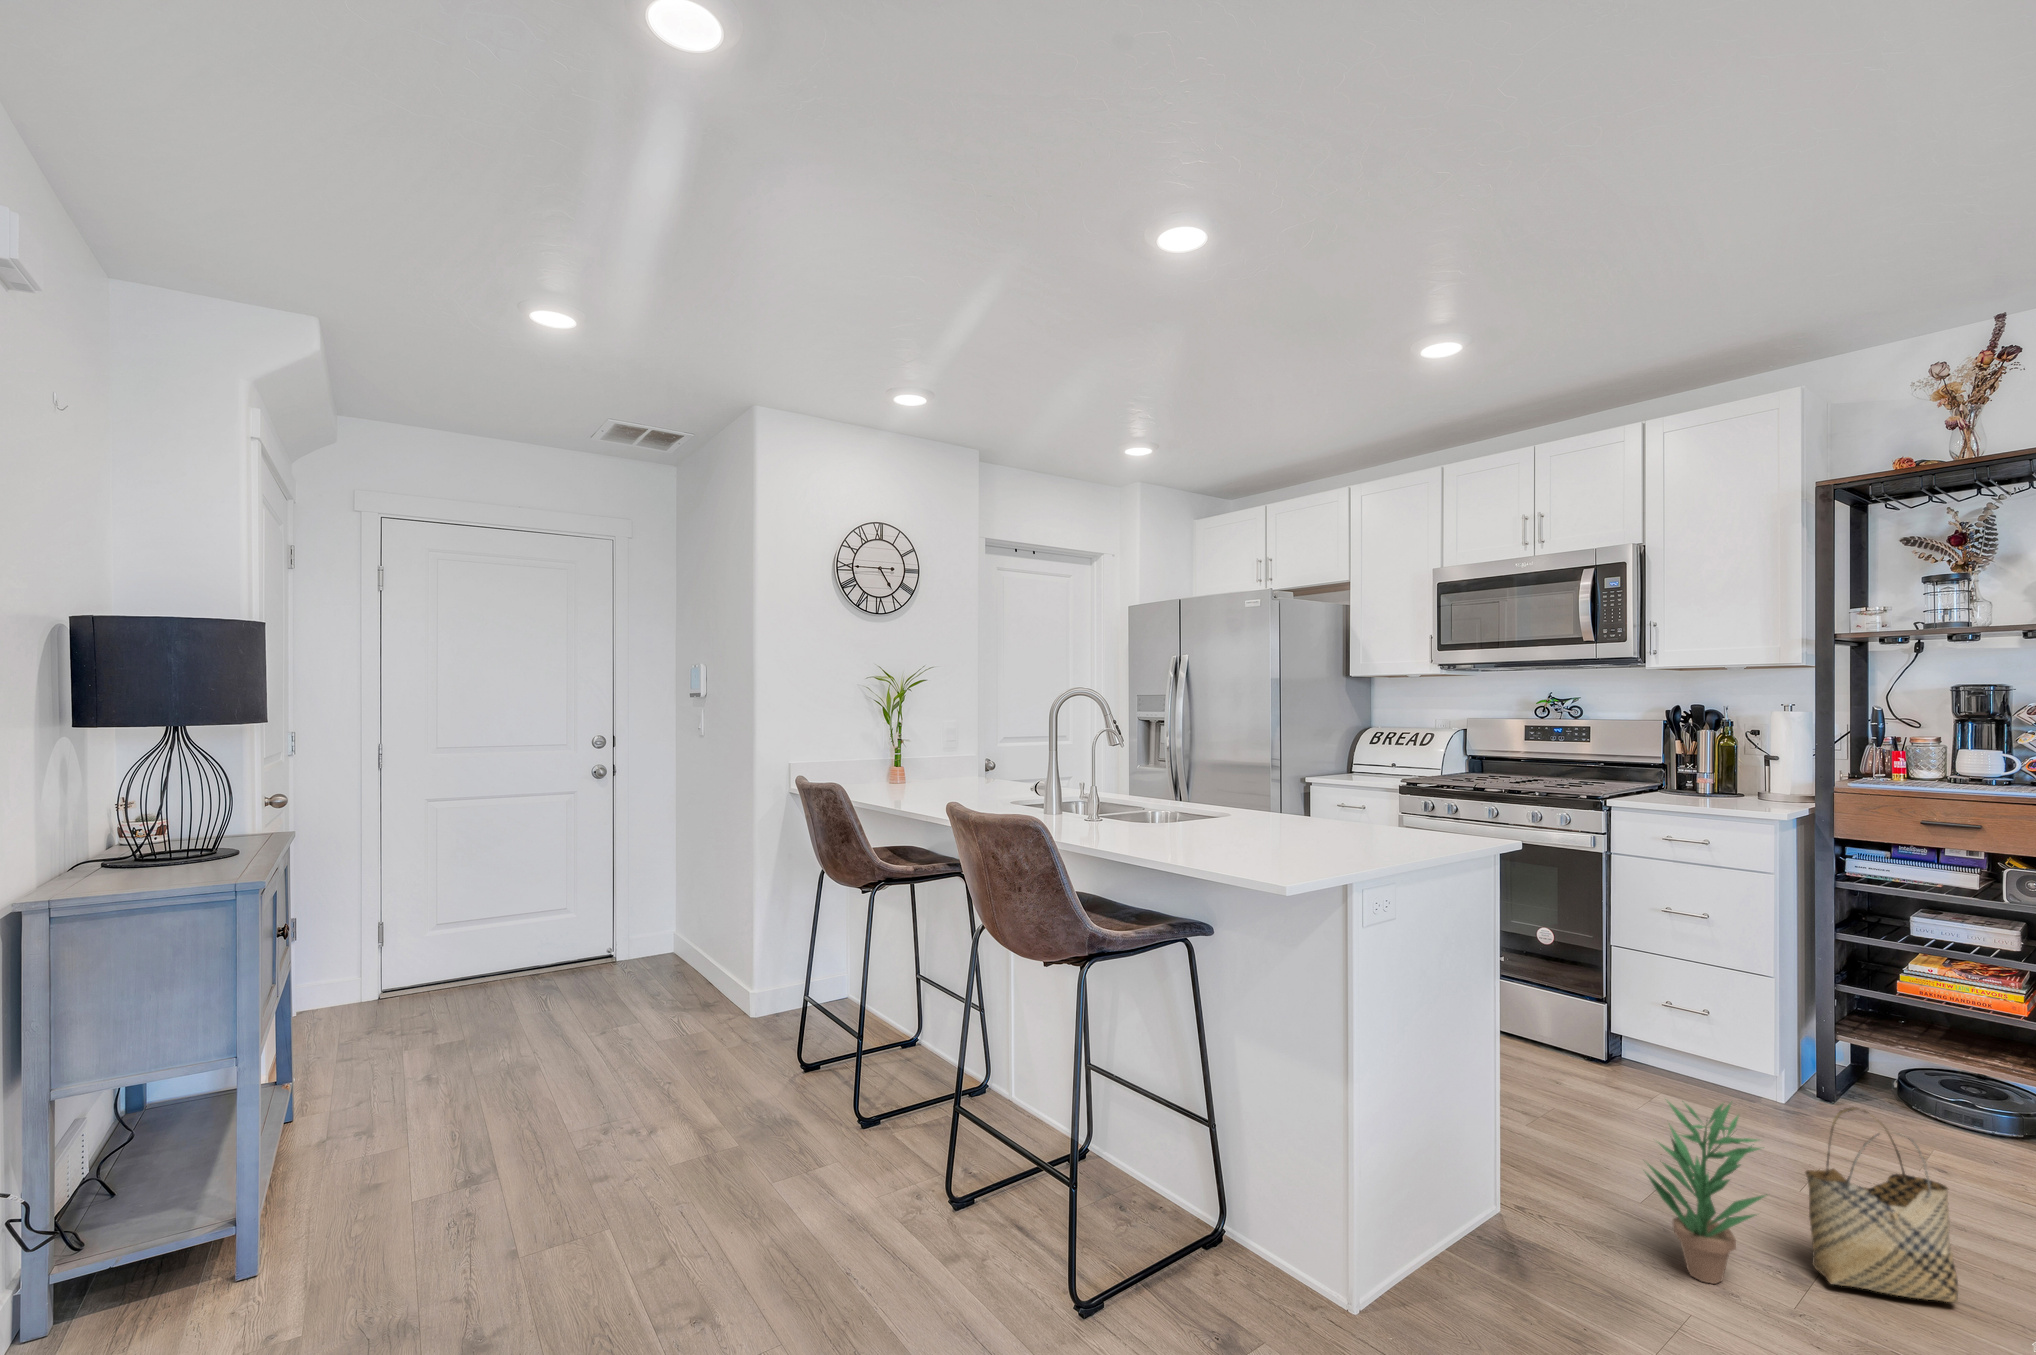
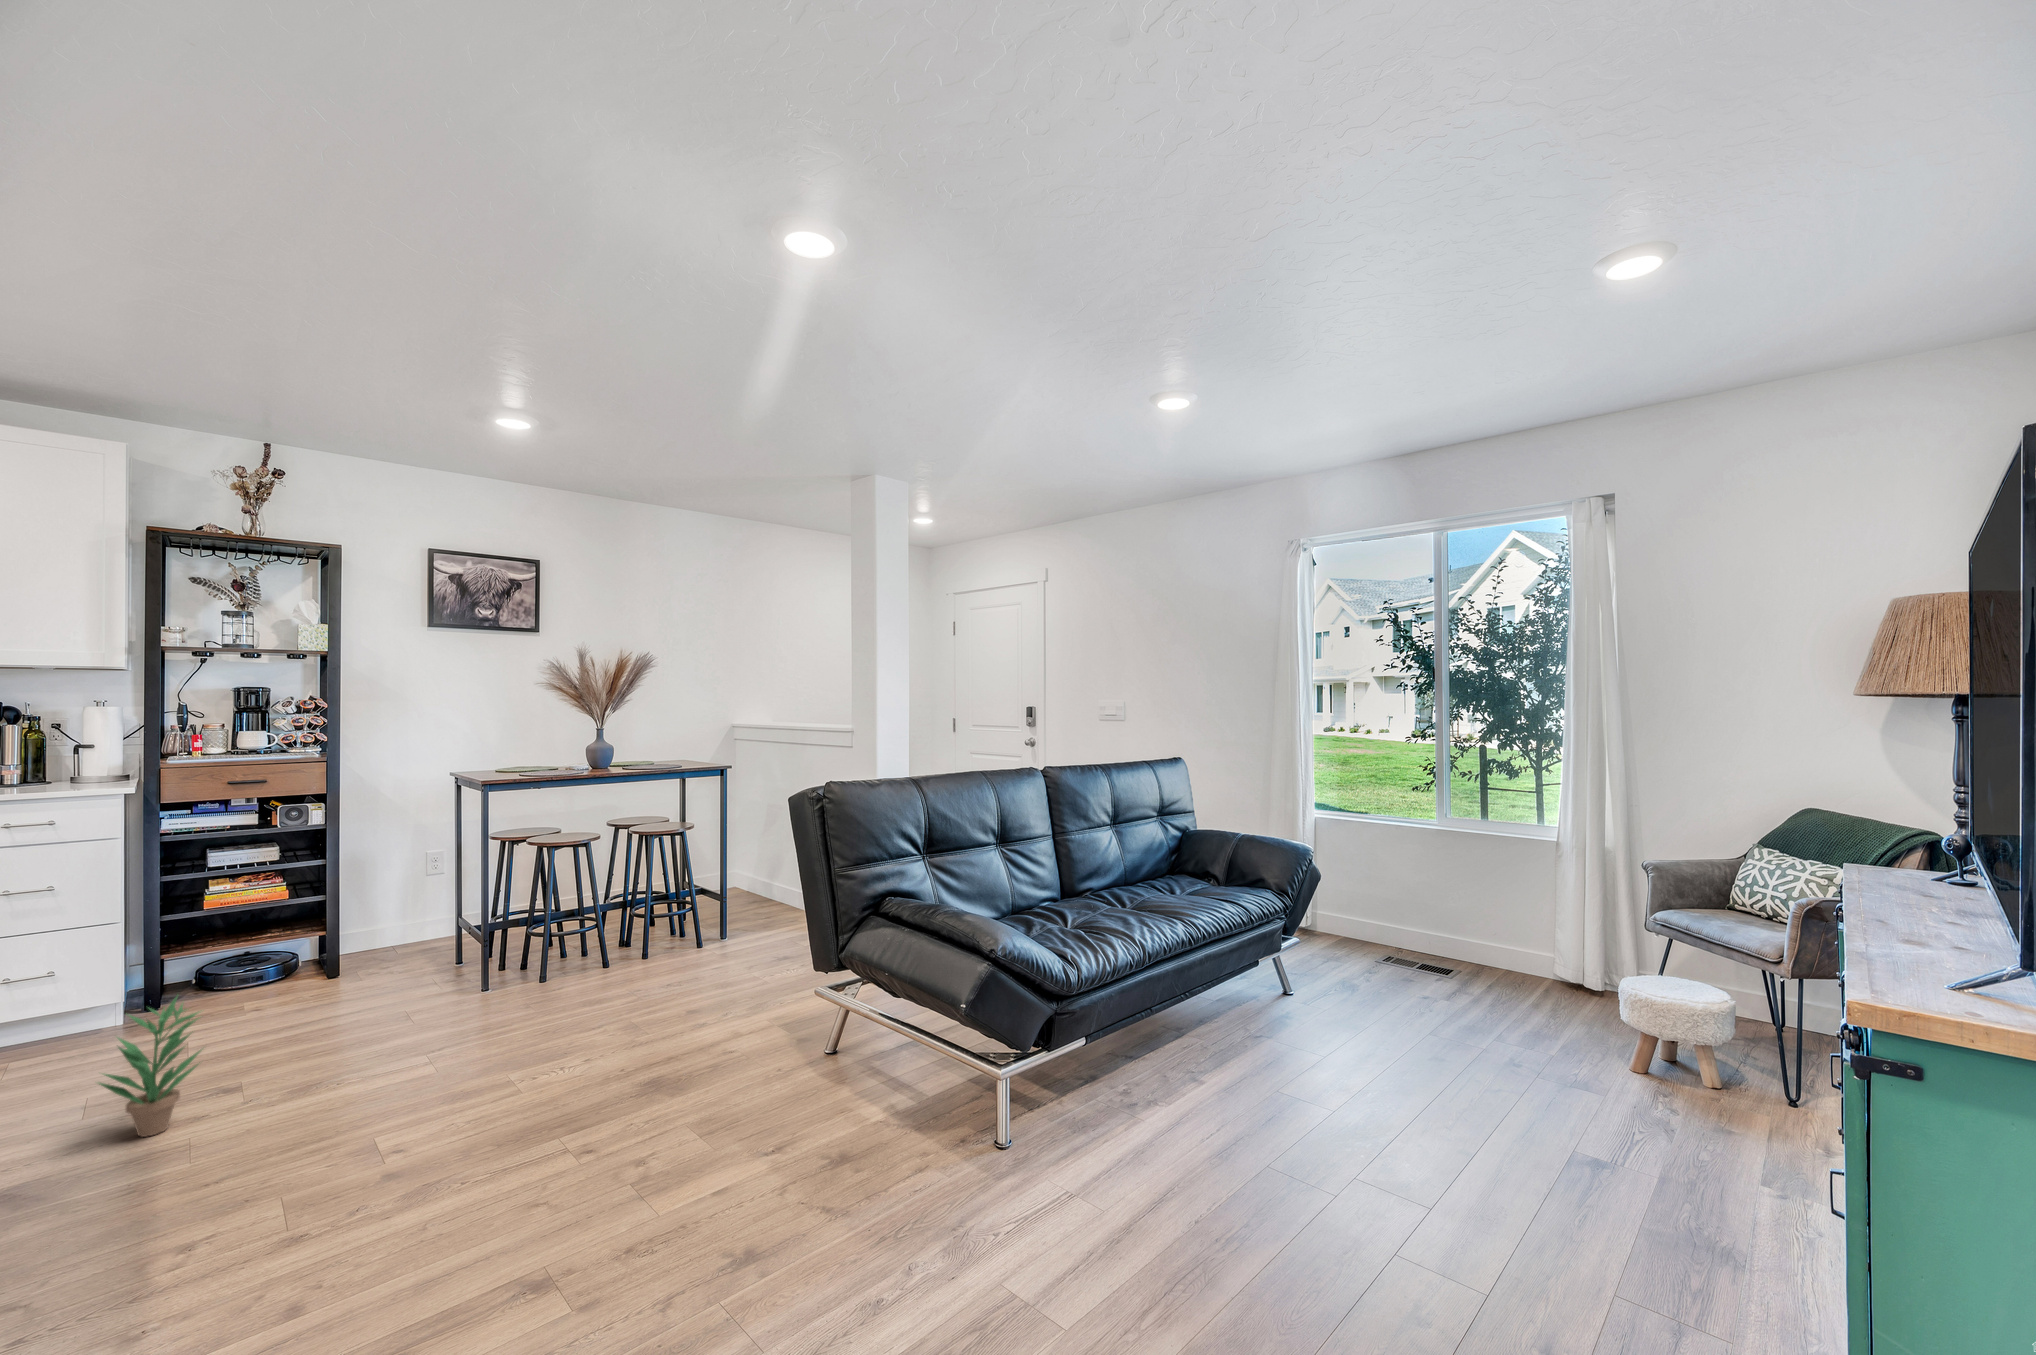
woven basket: present [1805,1107,1958,1303] -> none [217,971,307,1088]

